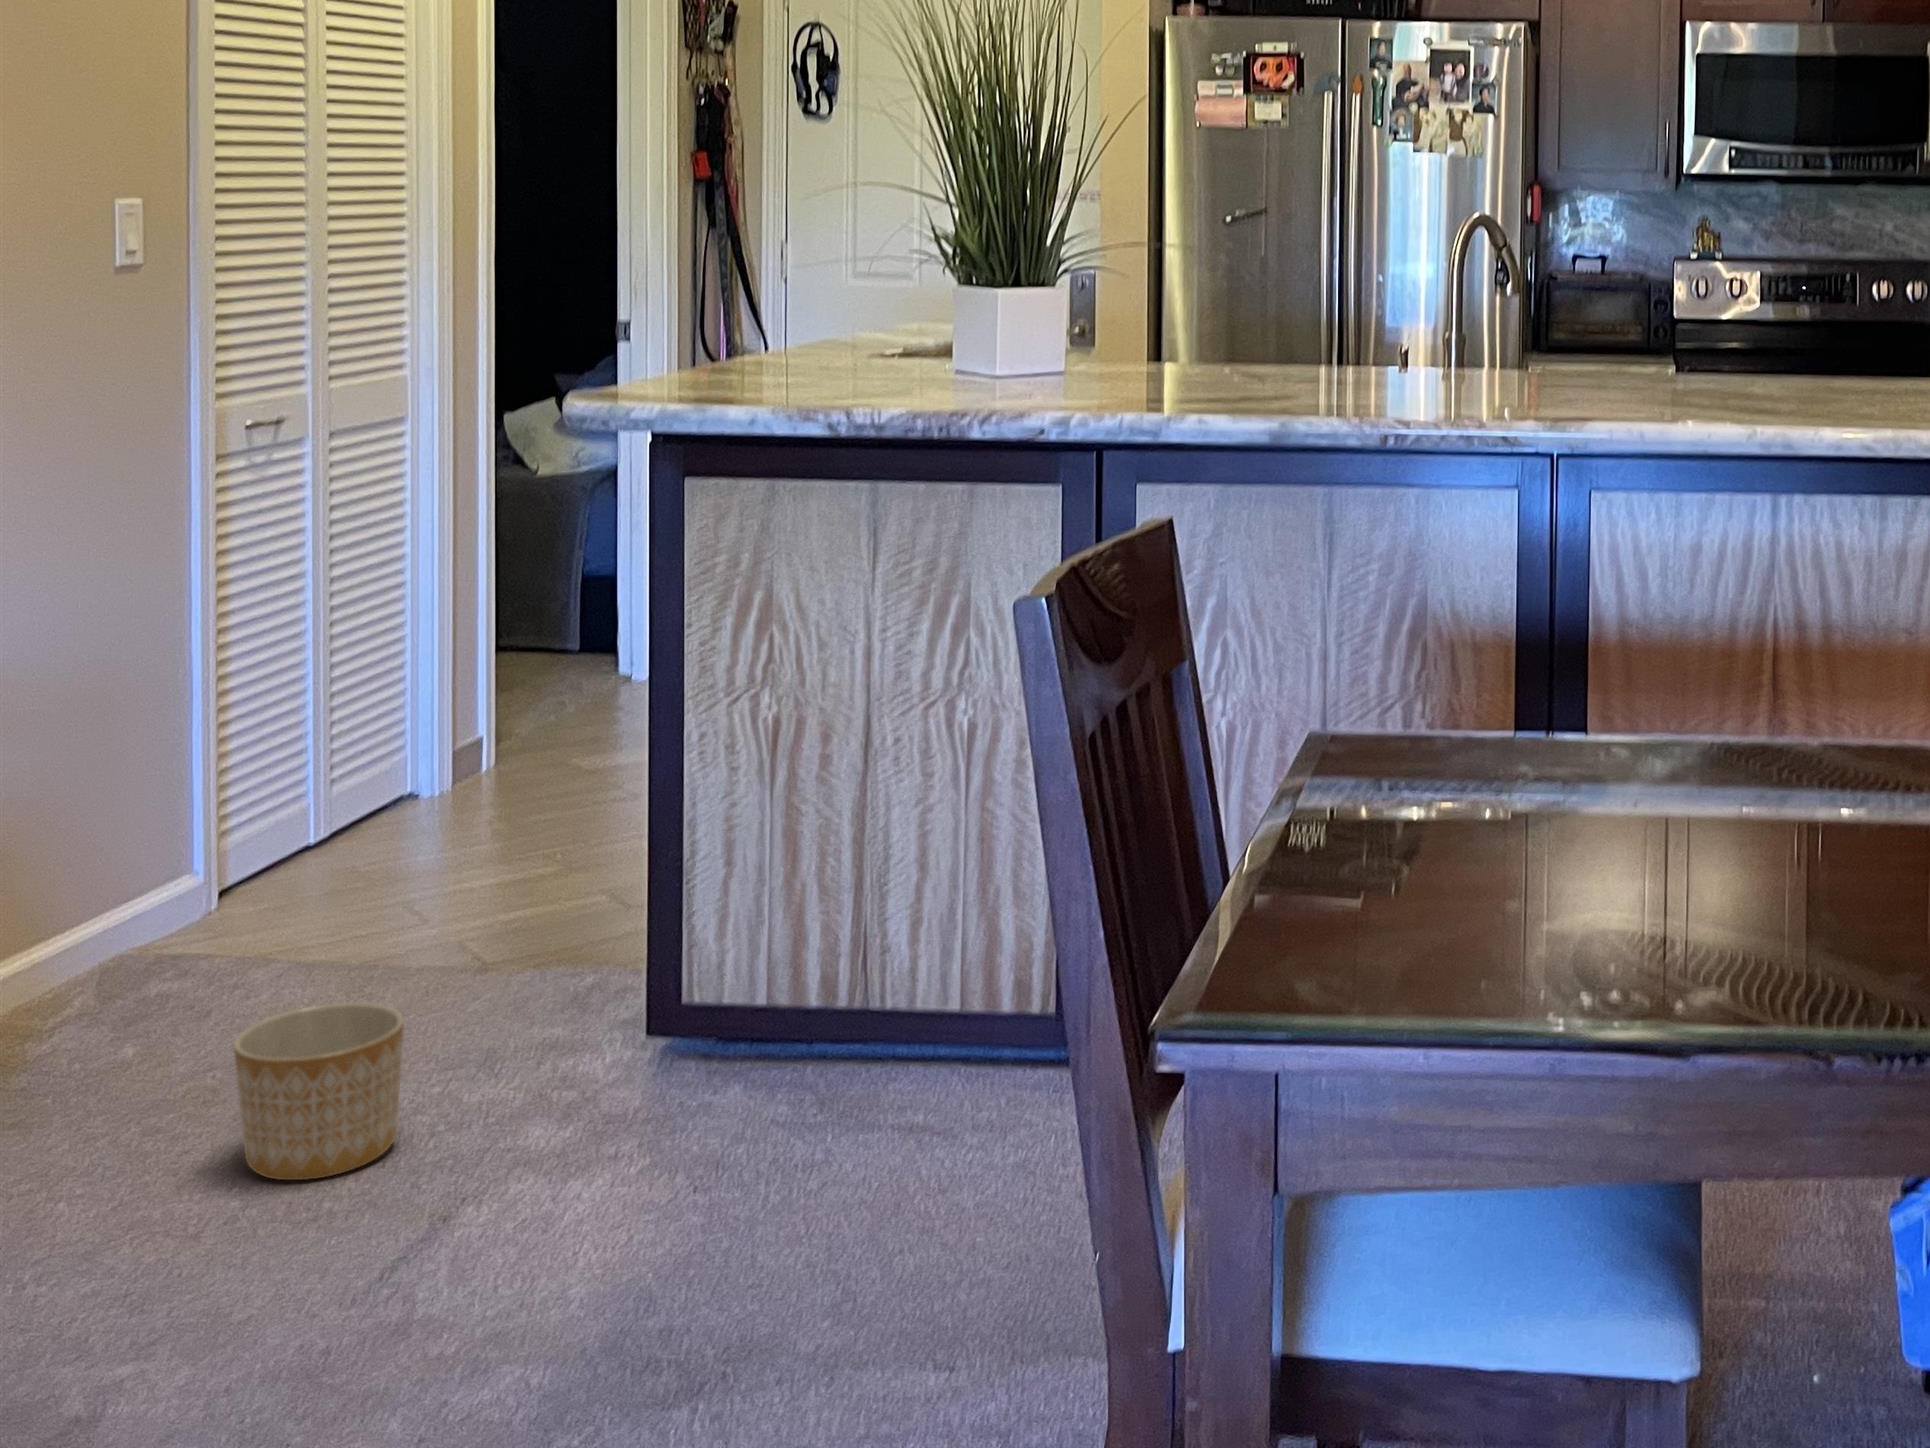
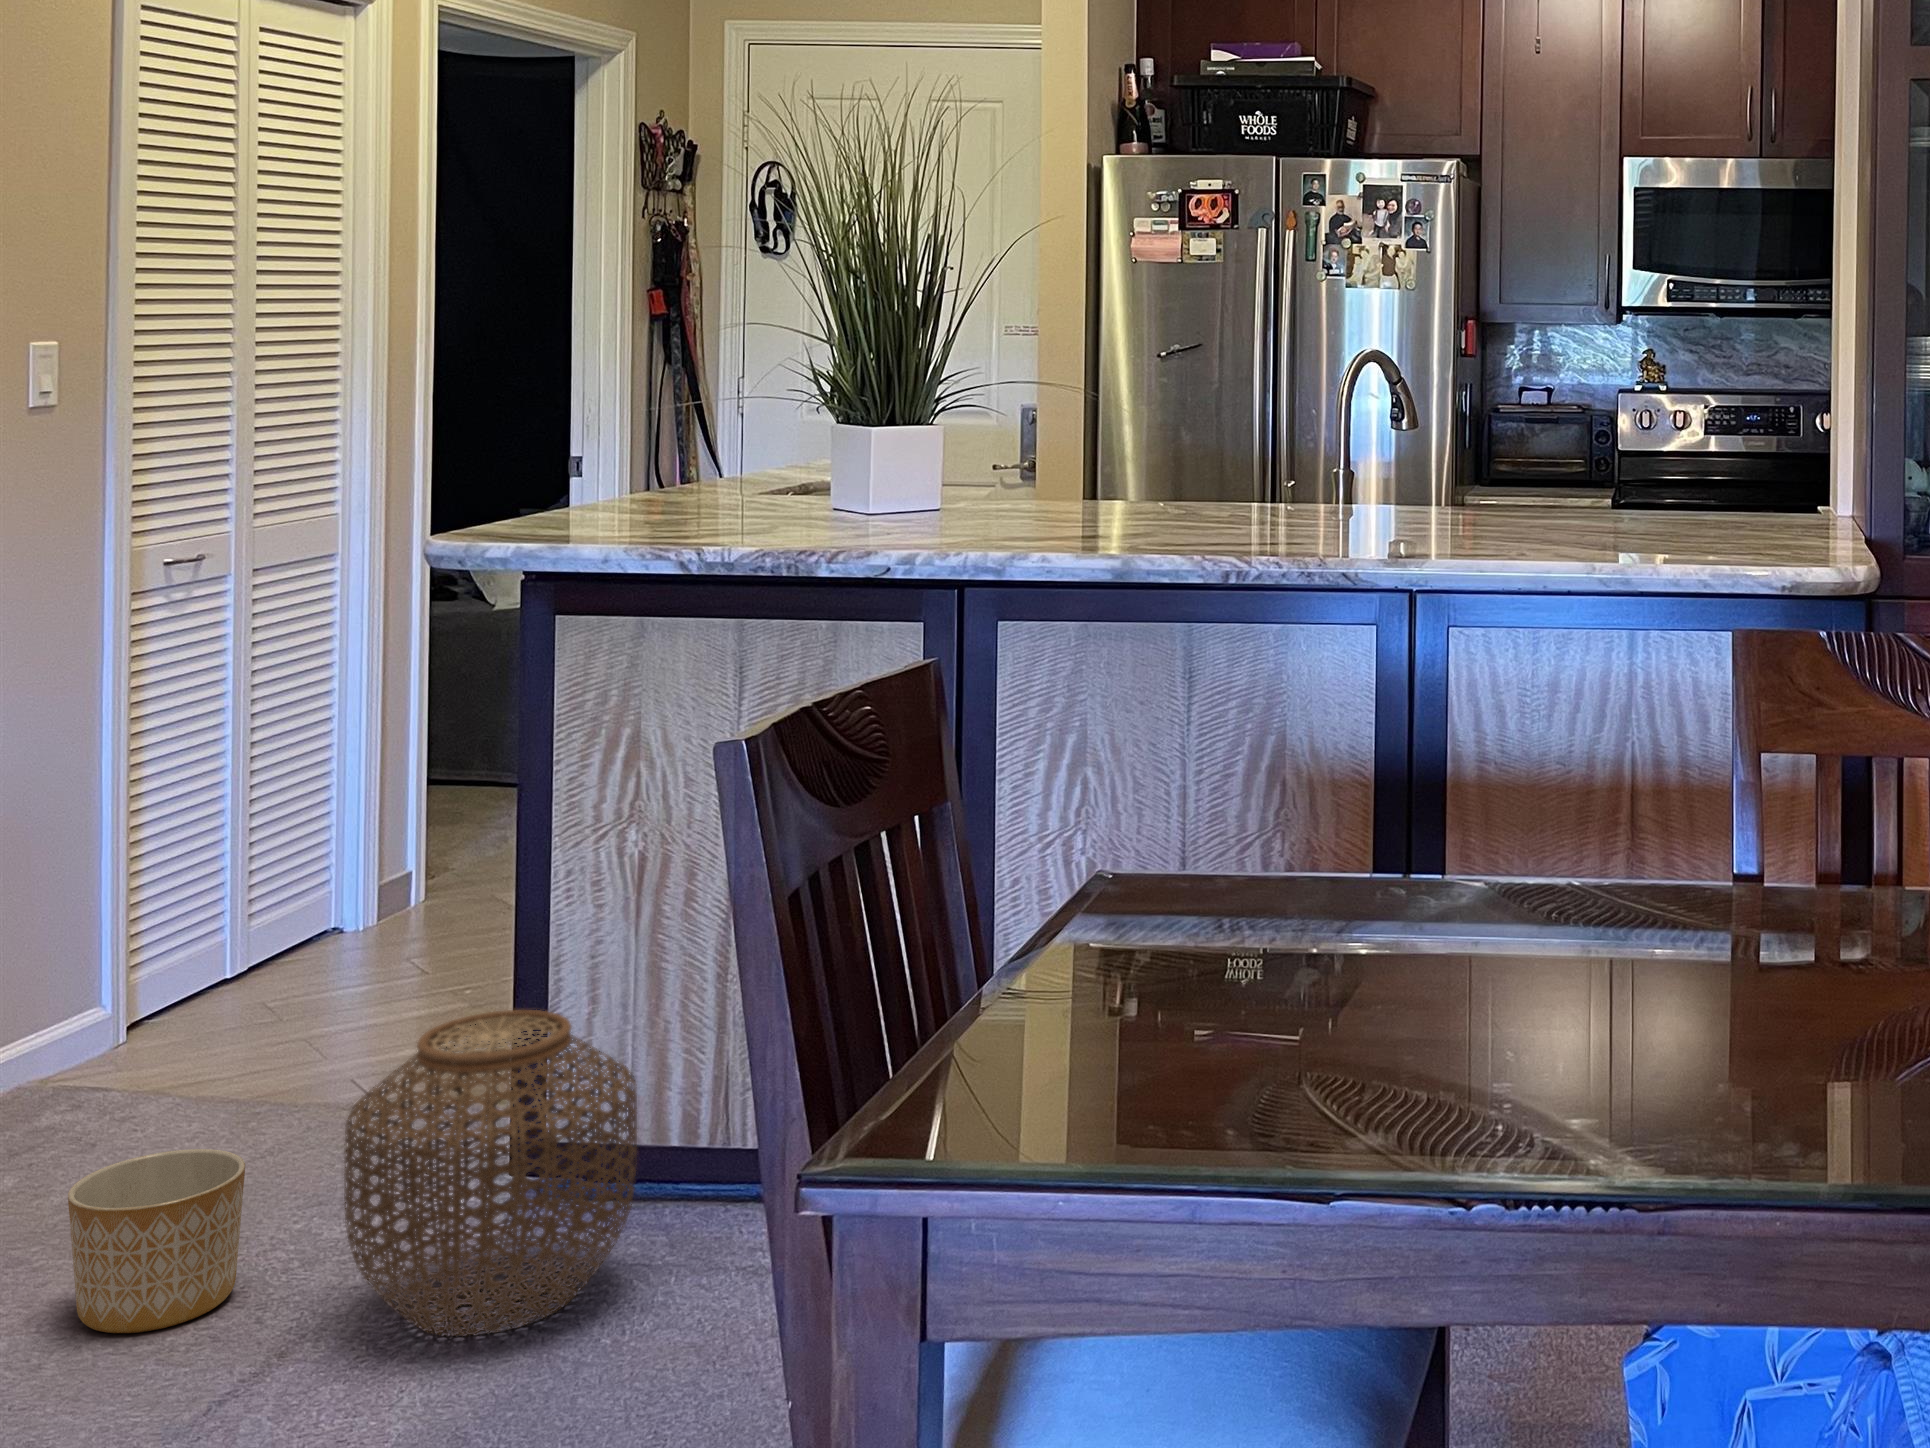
woven basket: none [513,866,794,1182] -> present [344,1010,637,1336]

